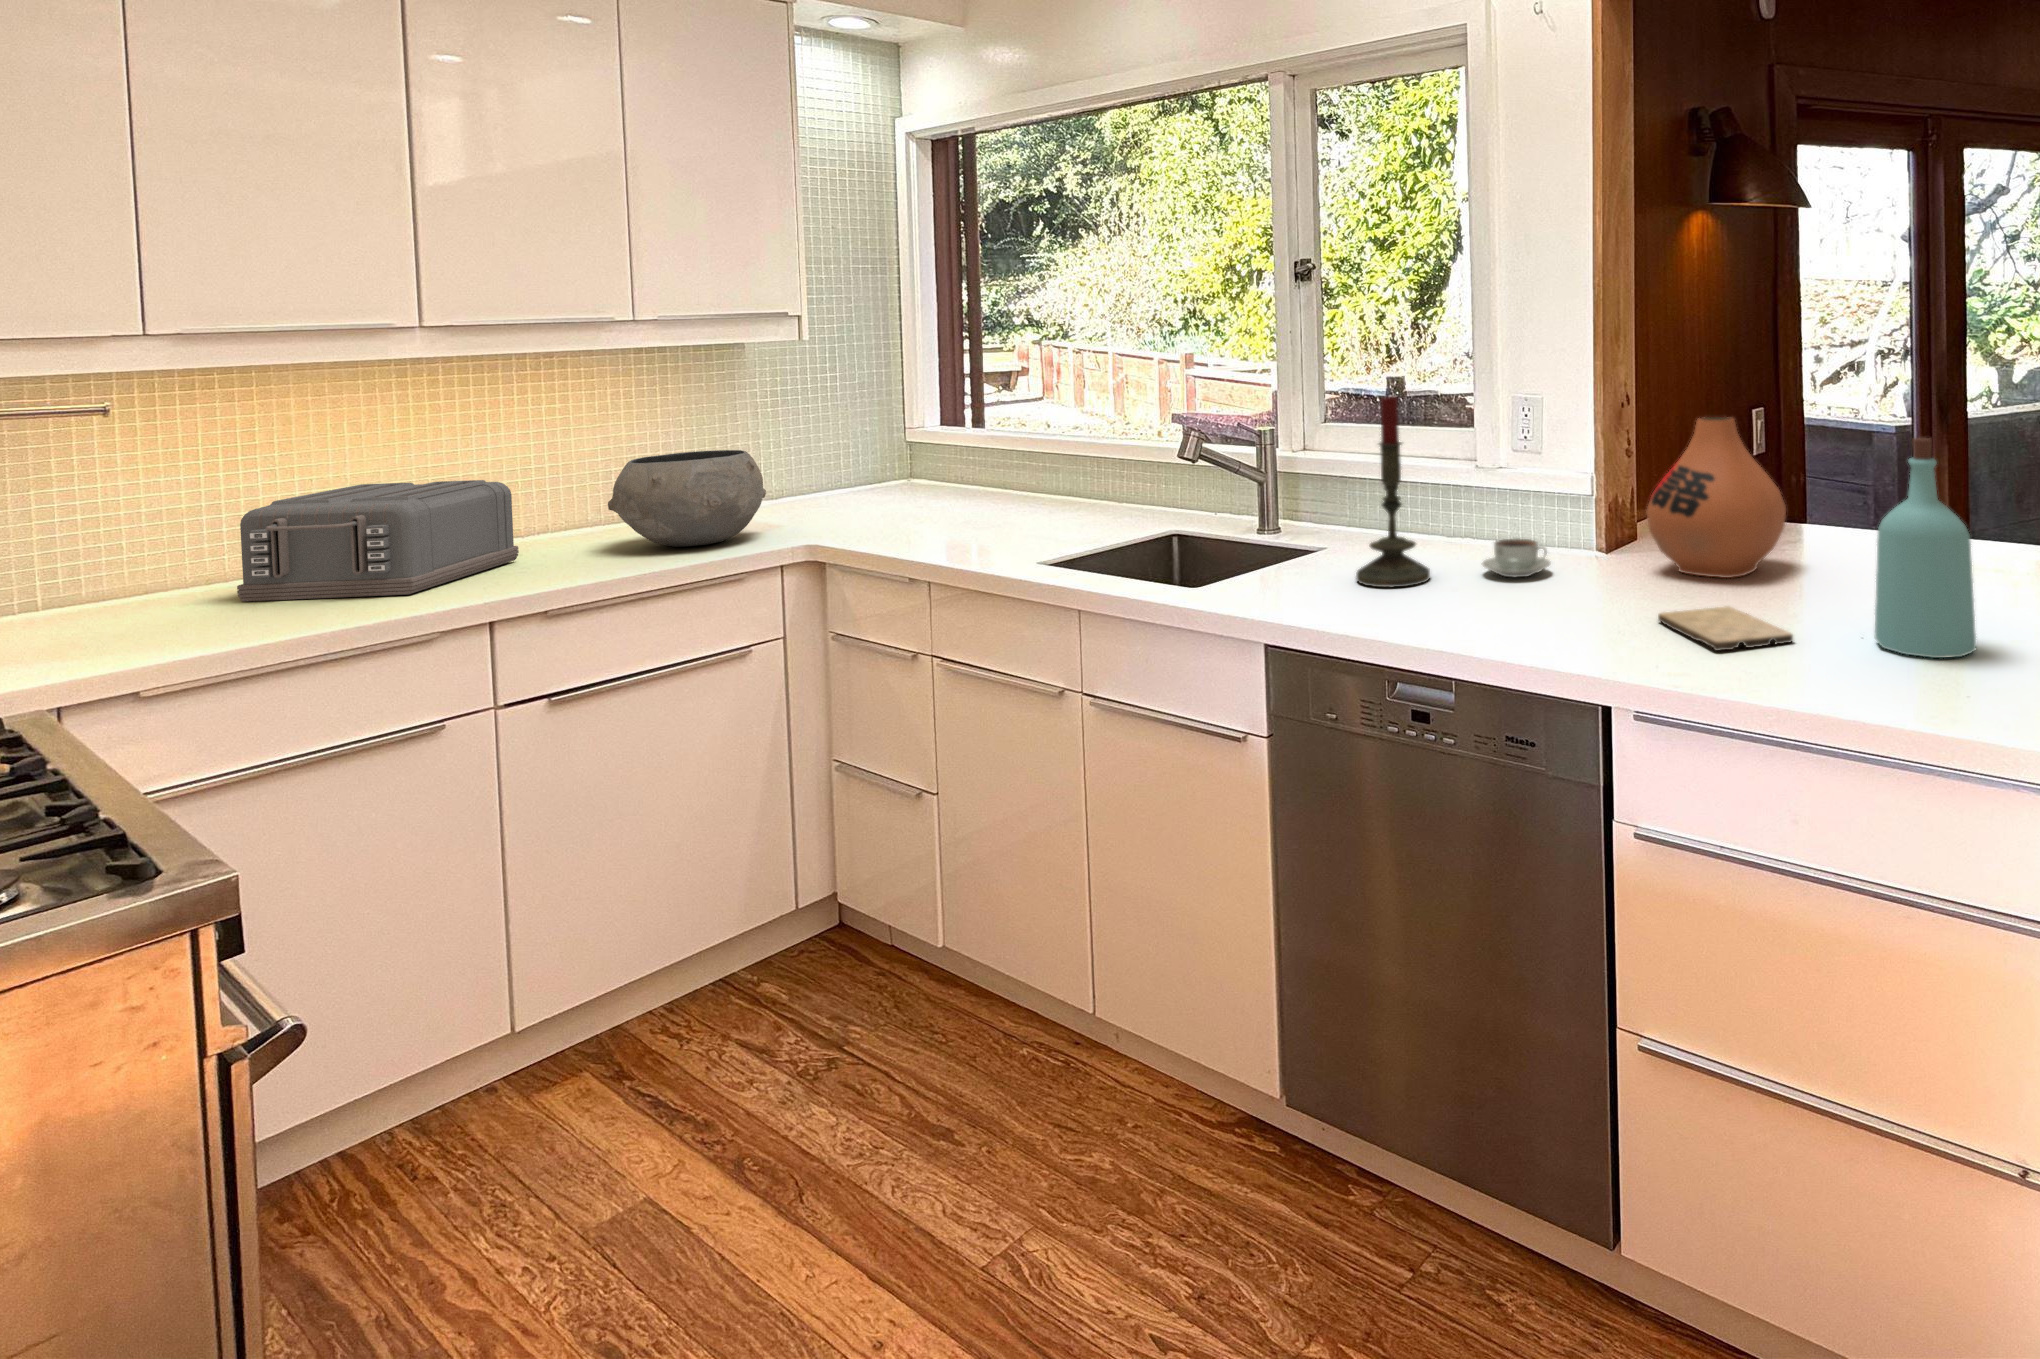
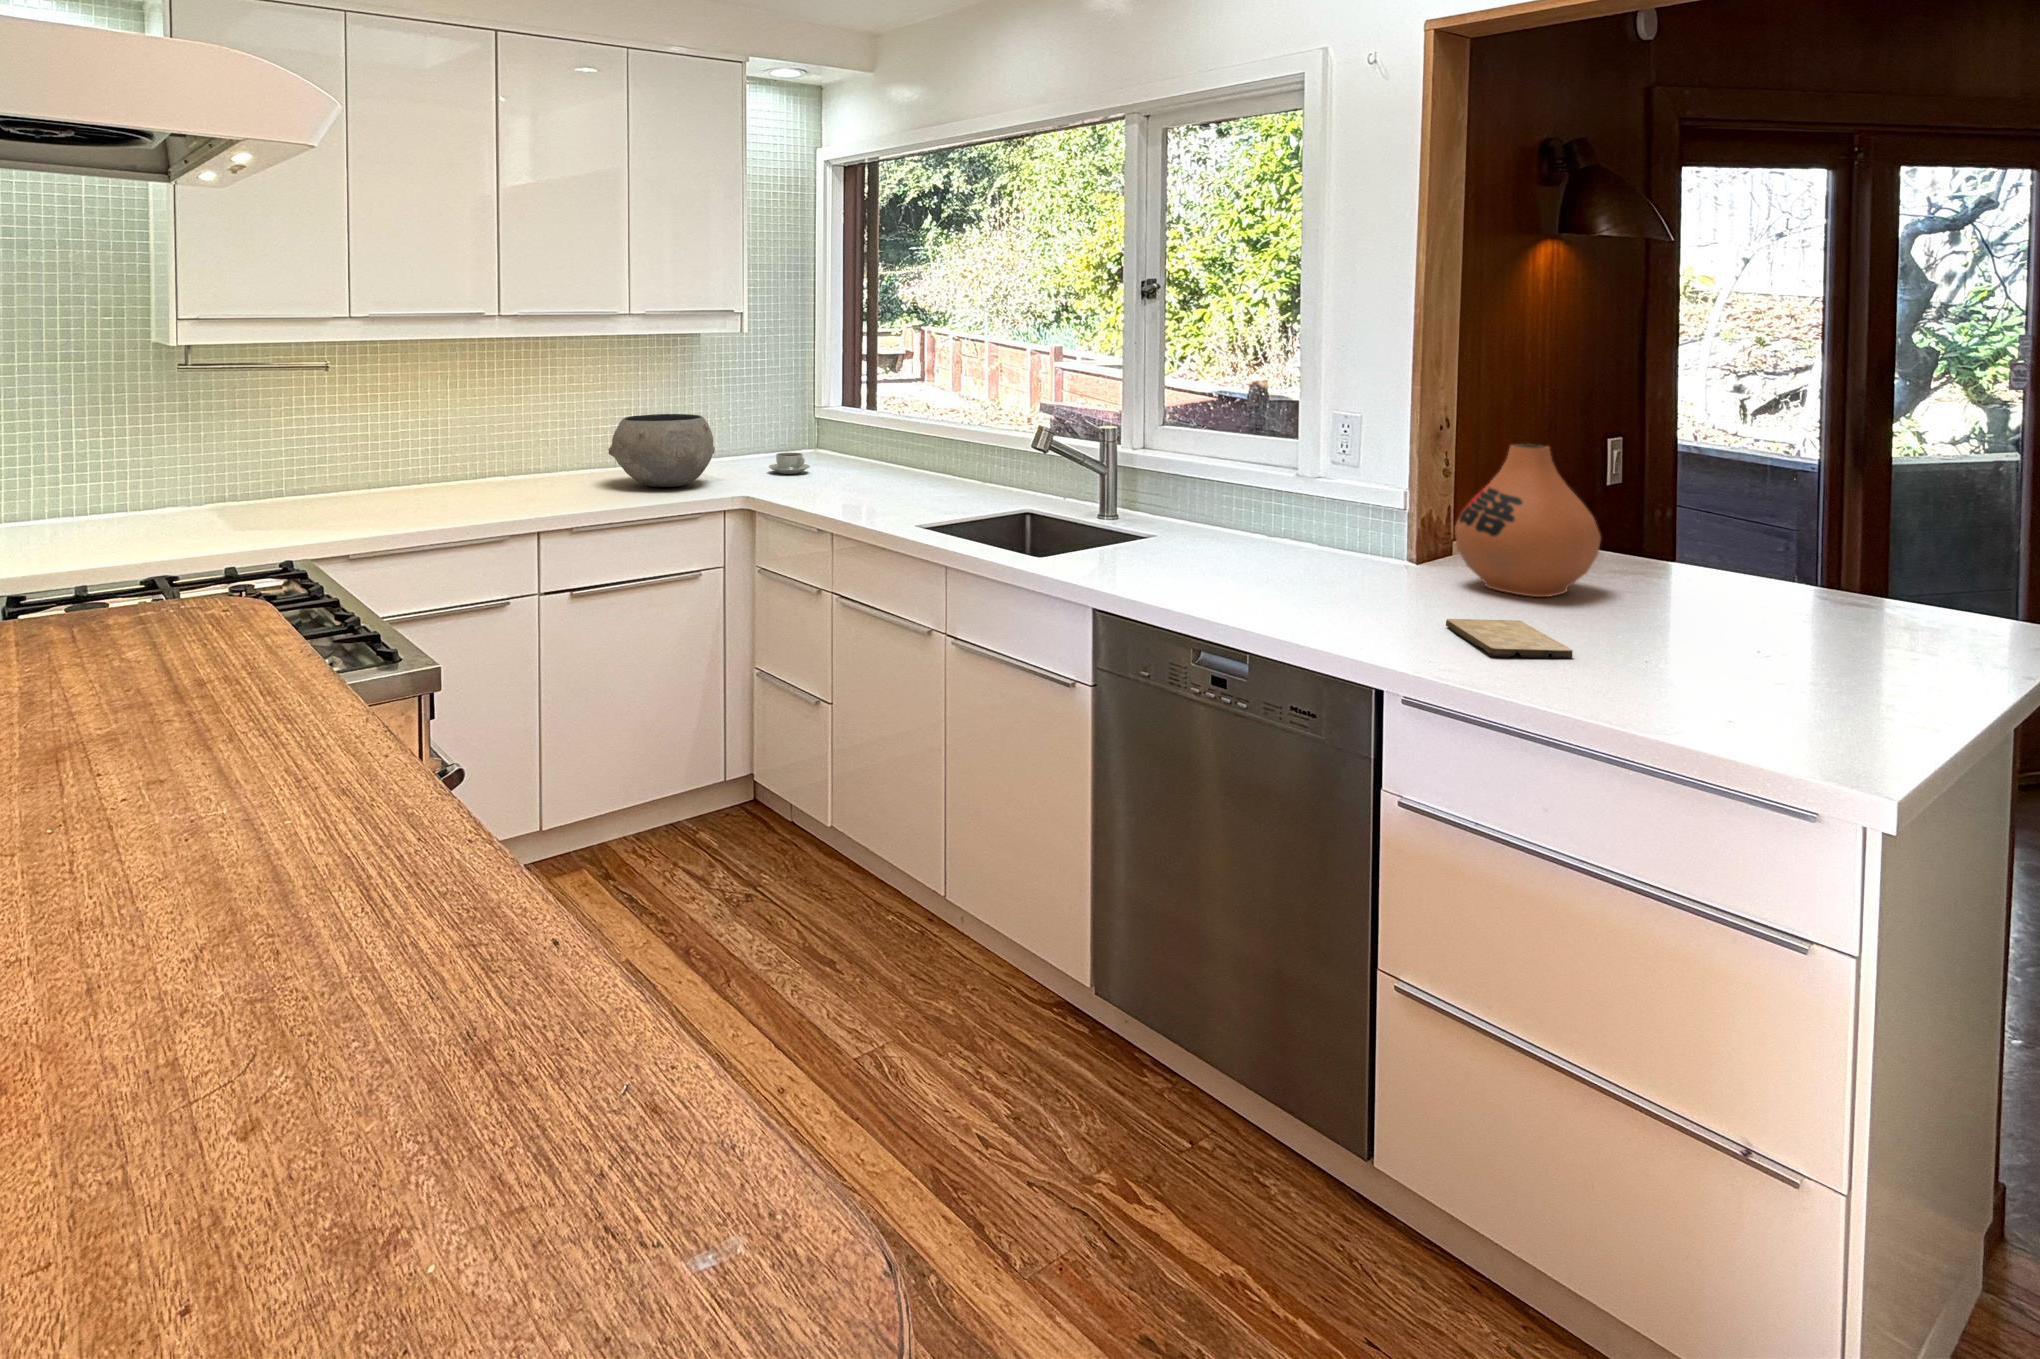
candle: present [1356,396,1430,588] -> none [1178,401,1245,573]
bottle: present [1875,438,1976,658] -> none [1656,480,1759,689]
toaster: present [237,480,519,602] -> none [390,423,551,505]
coffee cup: present [1482,538,1551,577] -> present [769,453,810,474]

